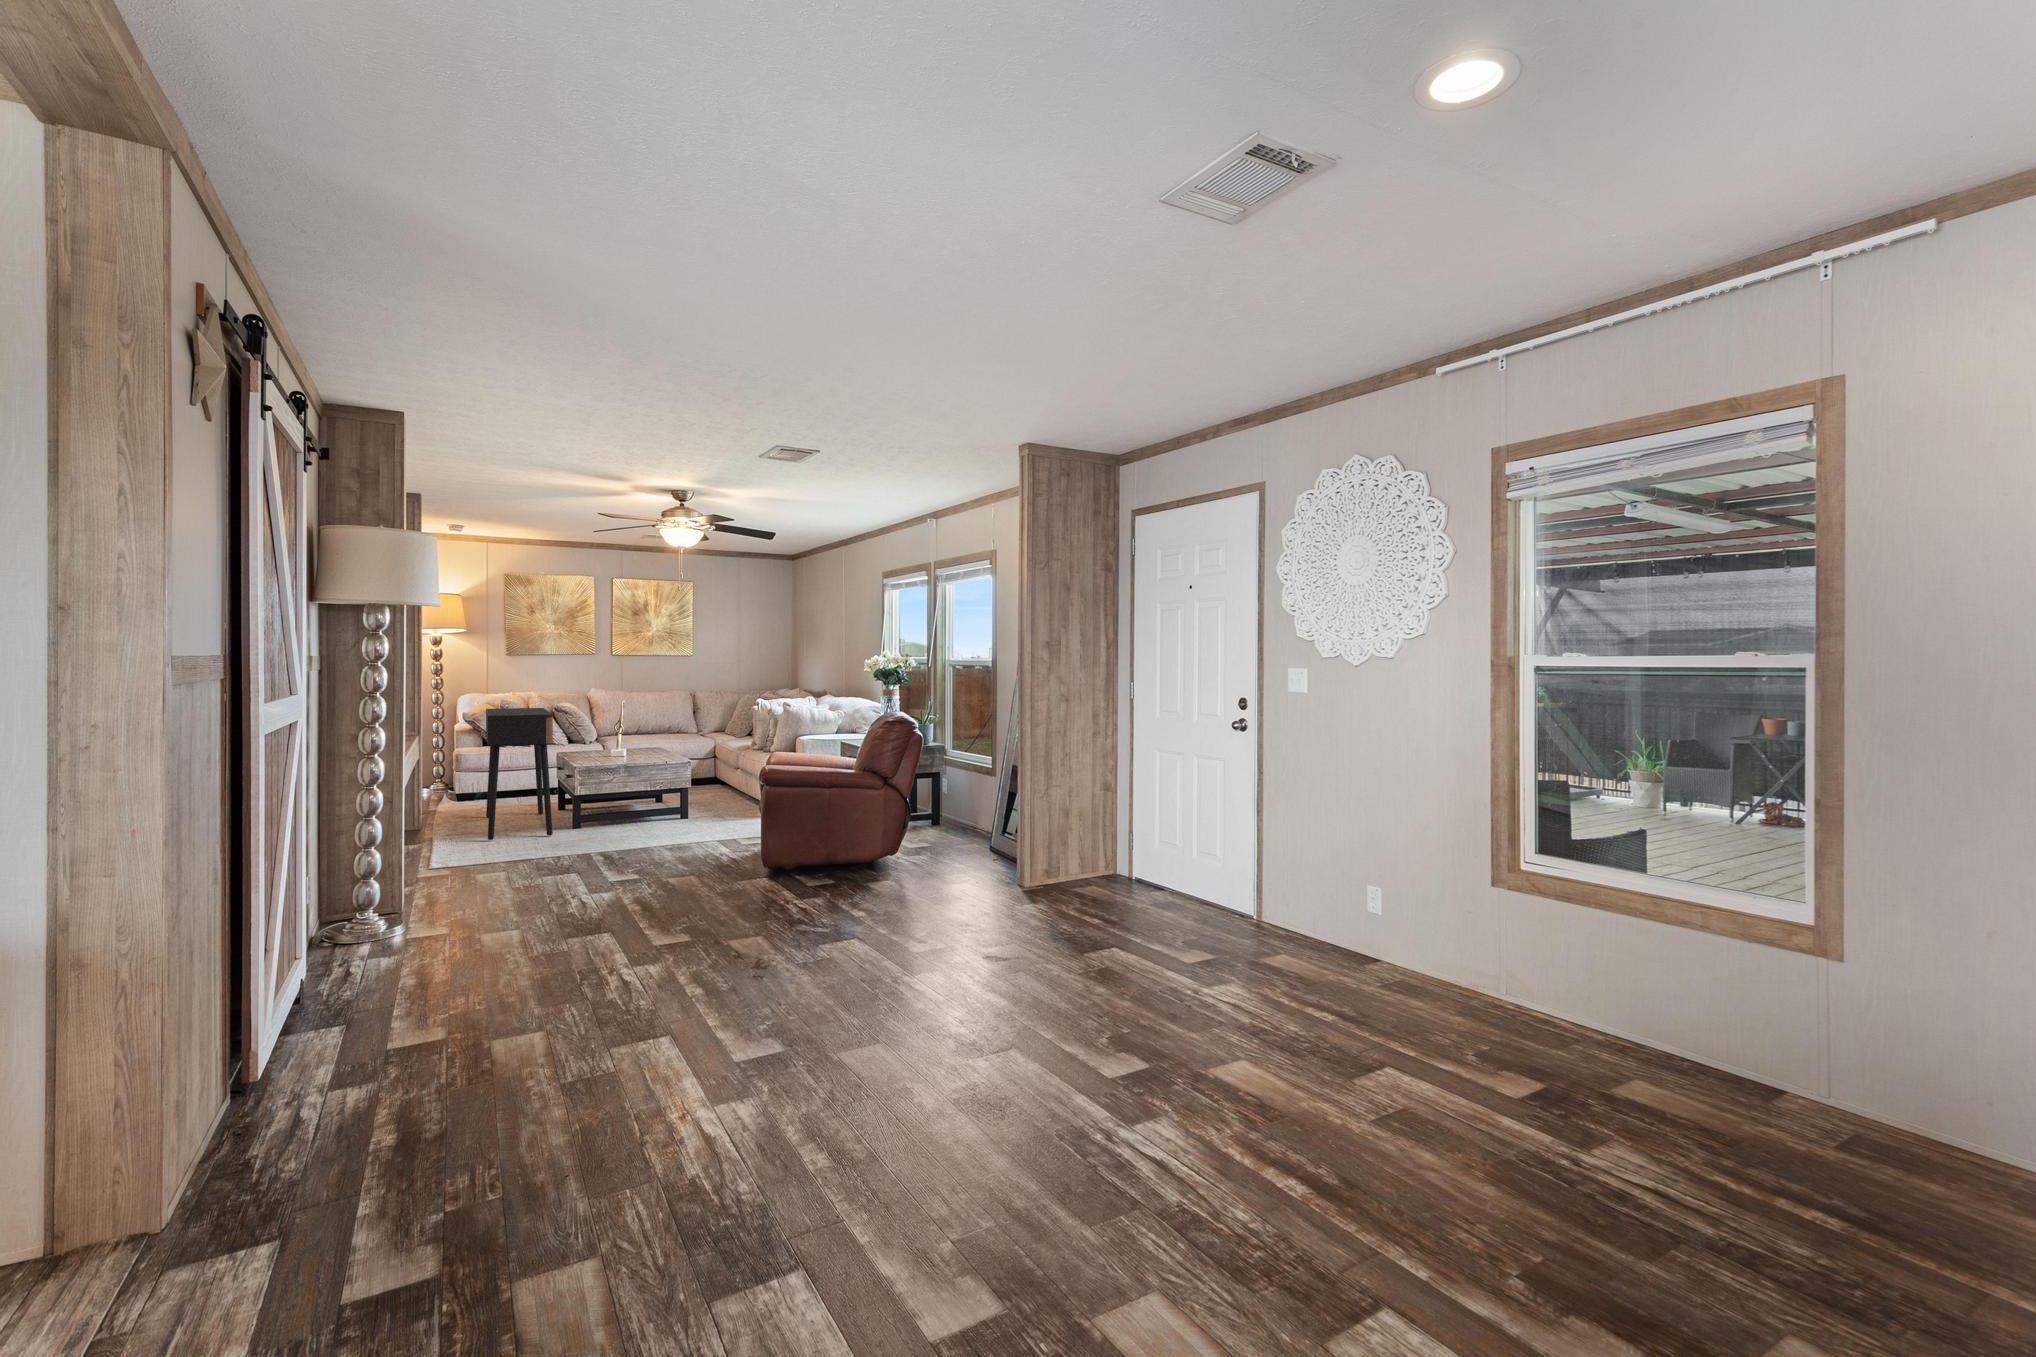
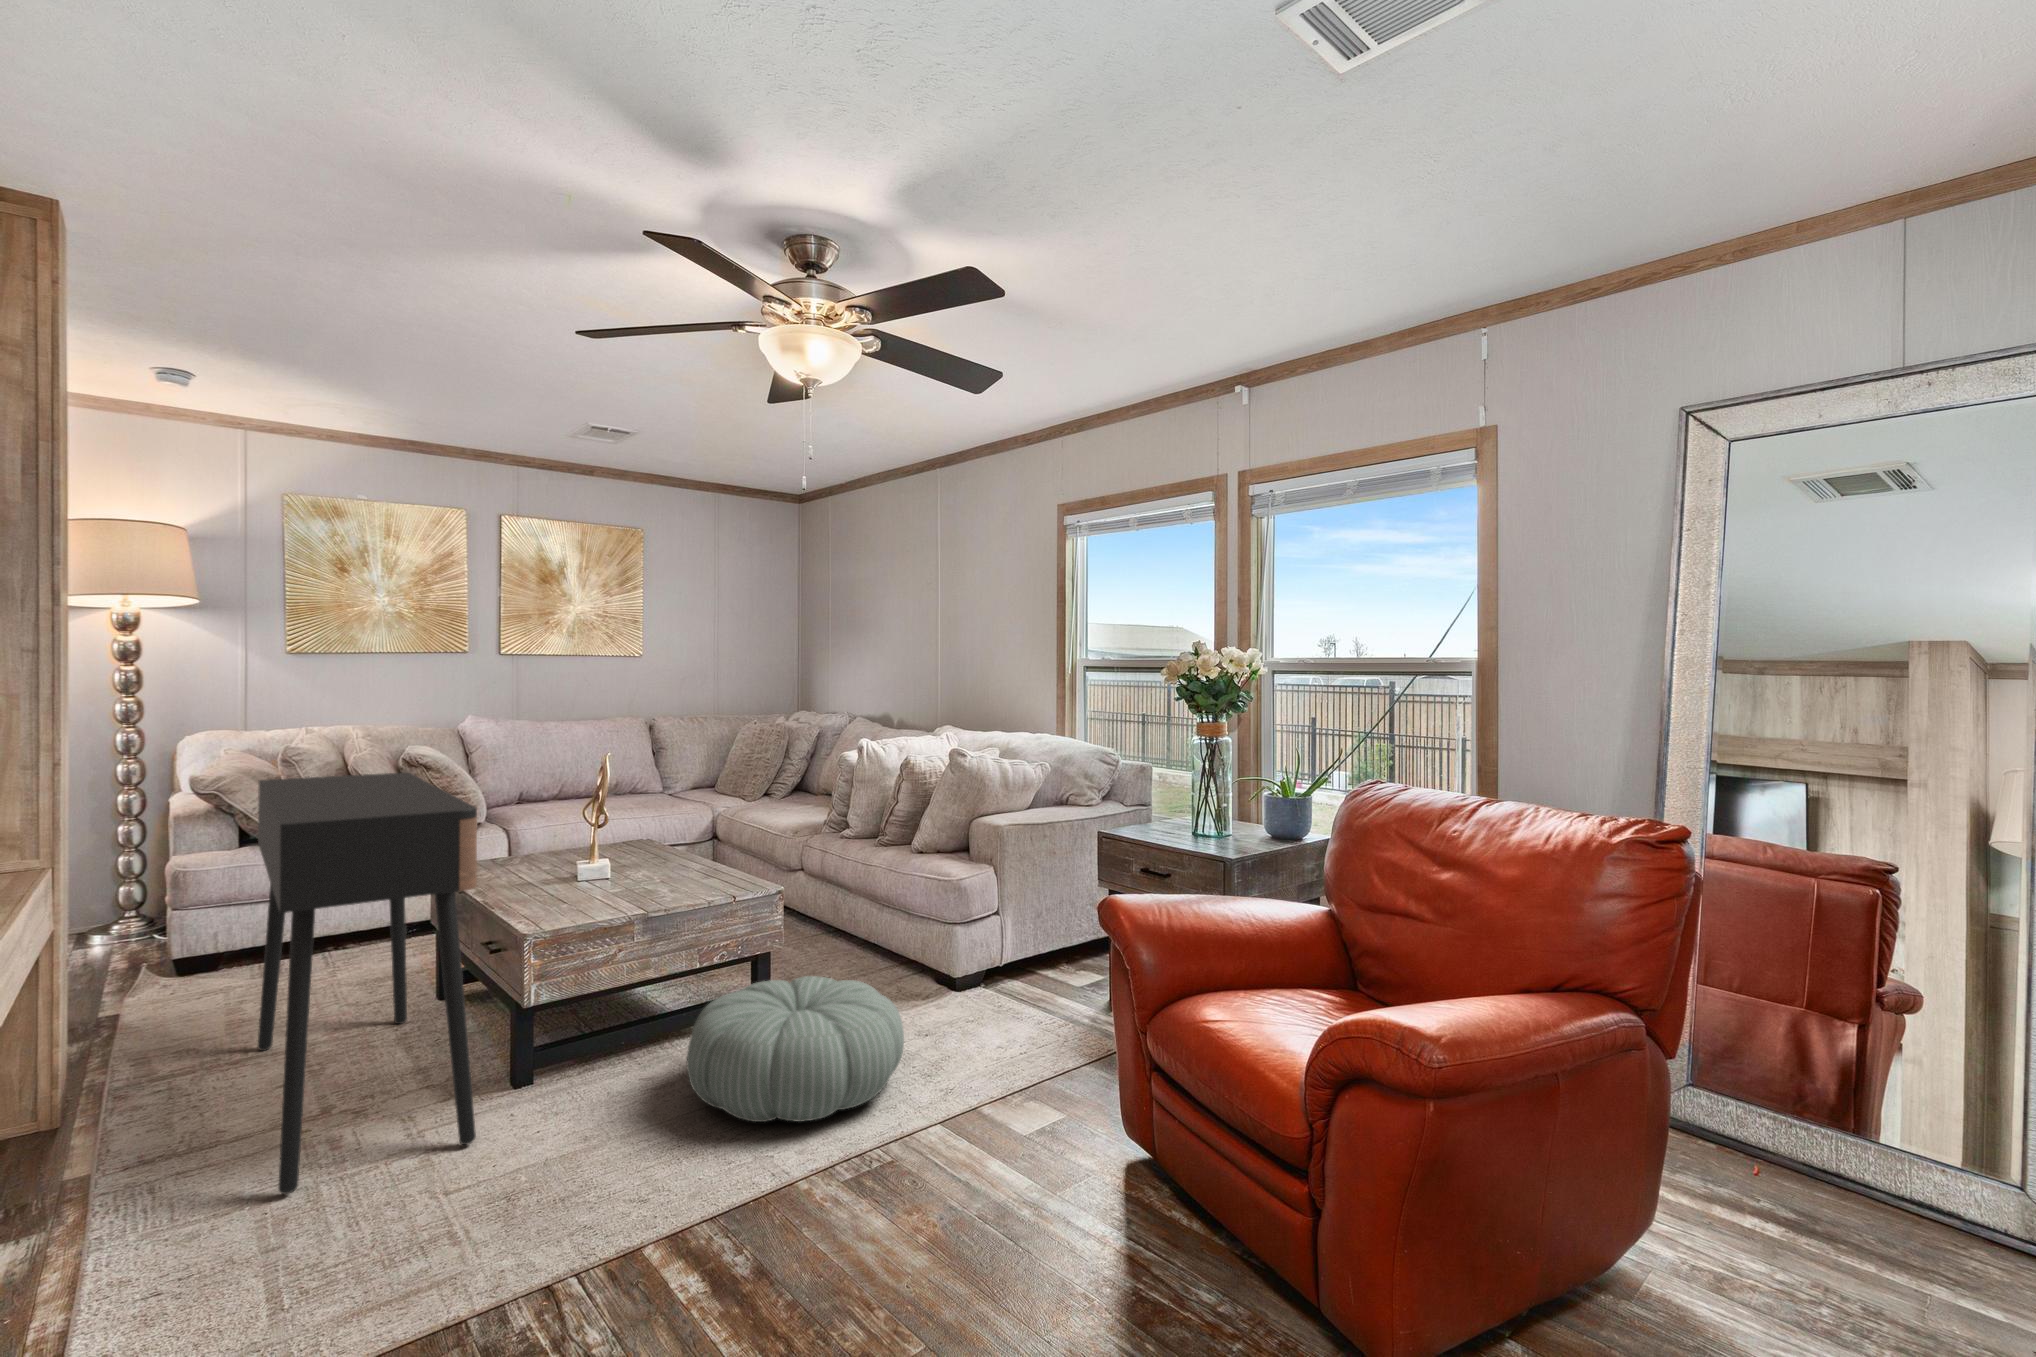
pouf: none [629,792,719,837] -> present [687,976,904,1122]

